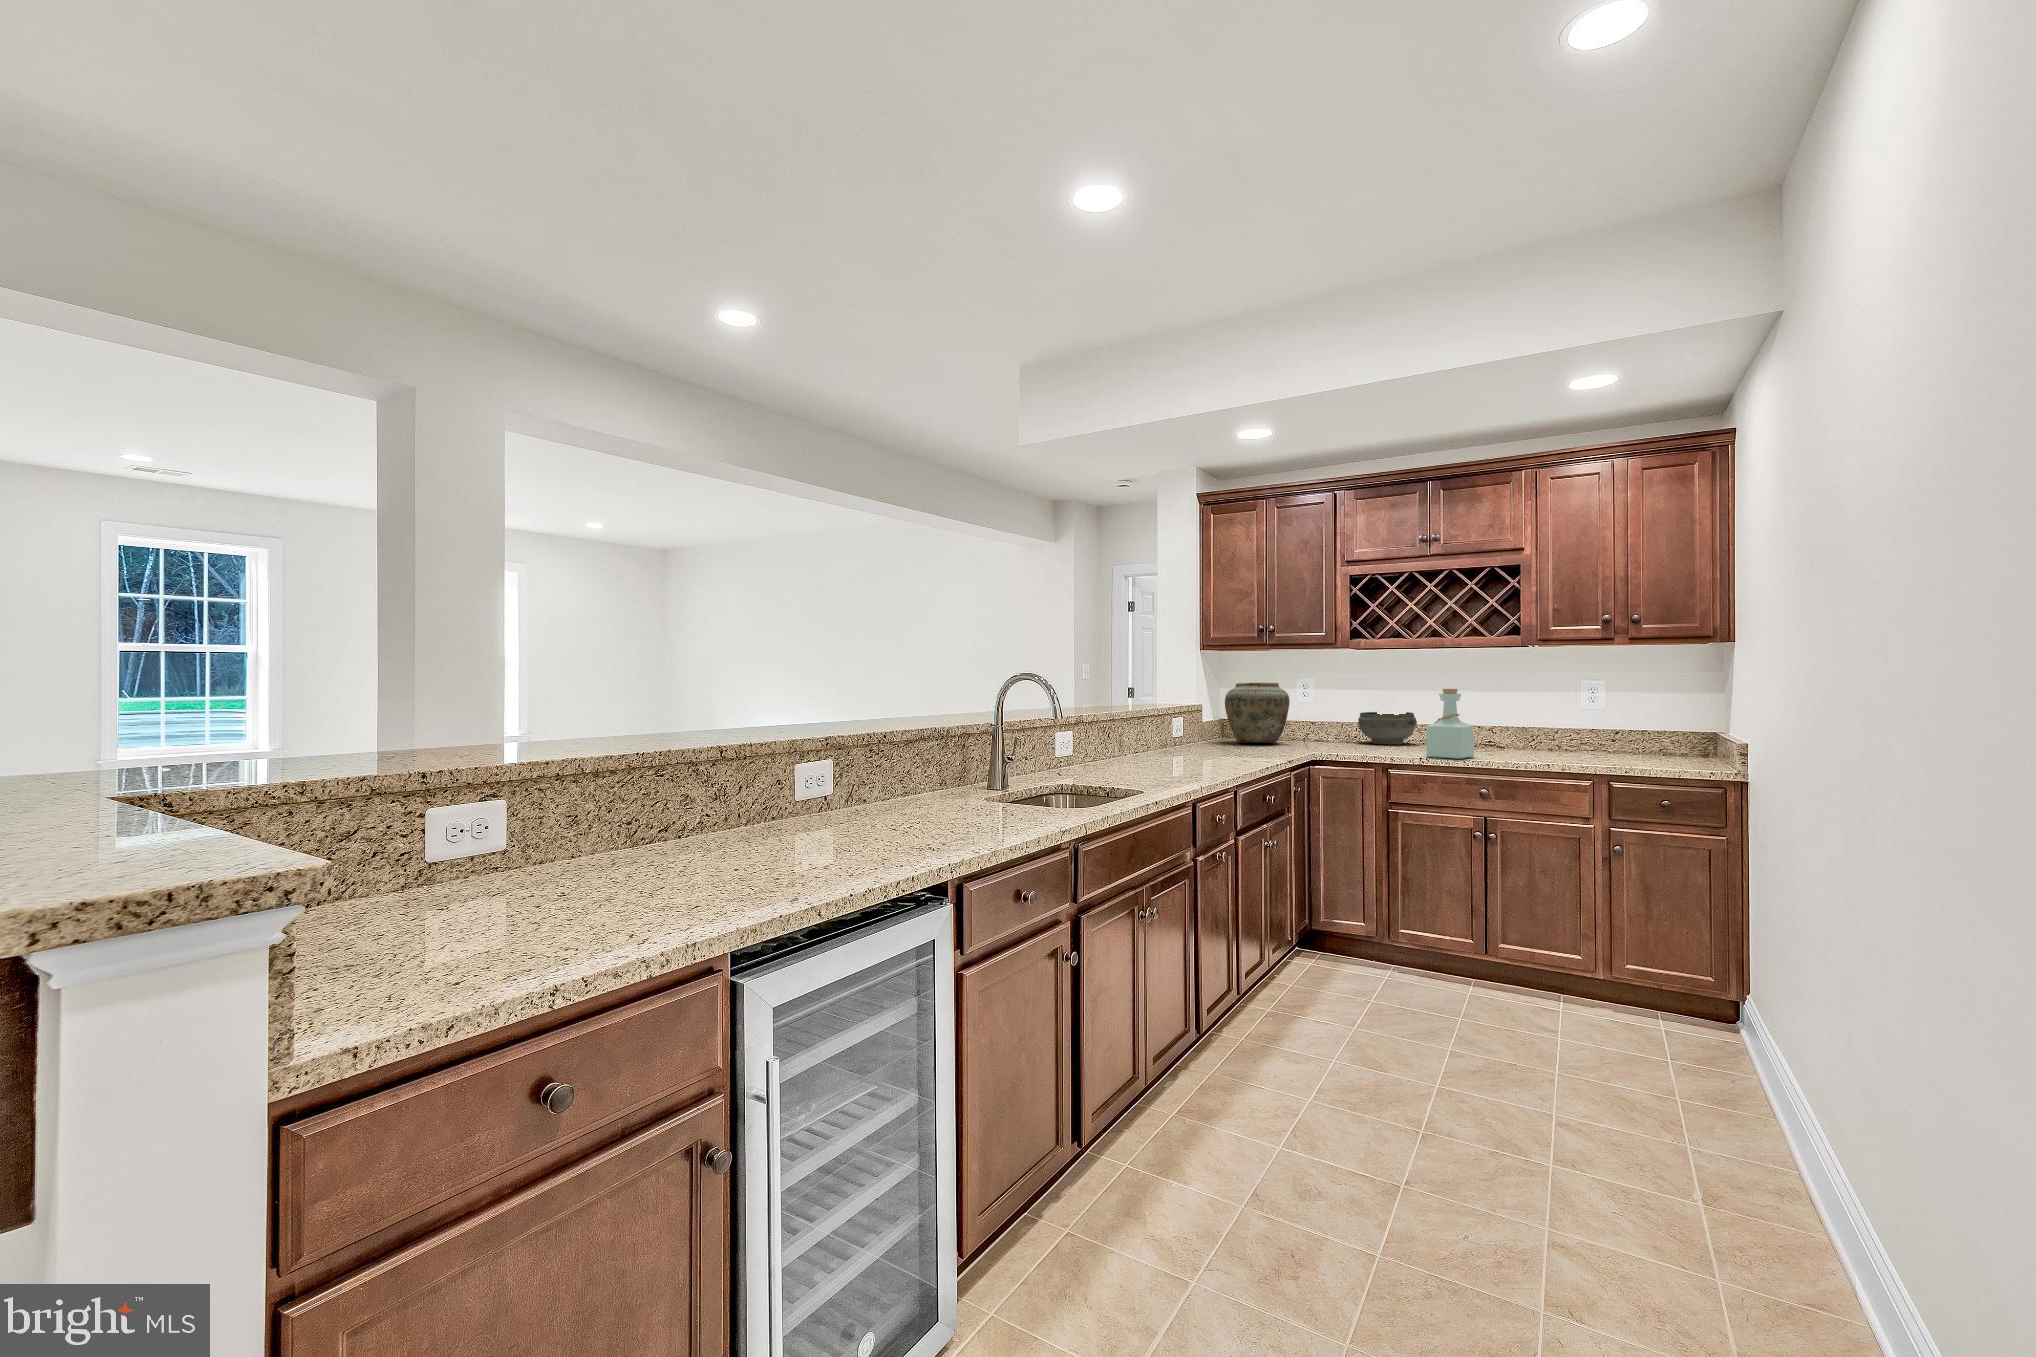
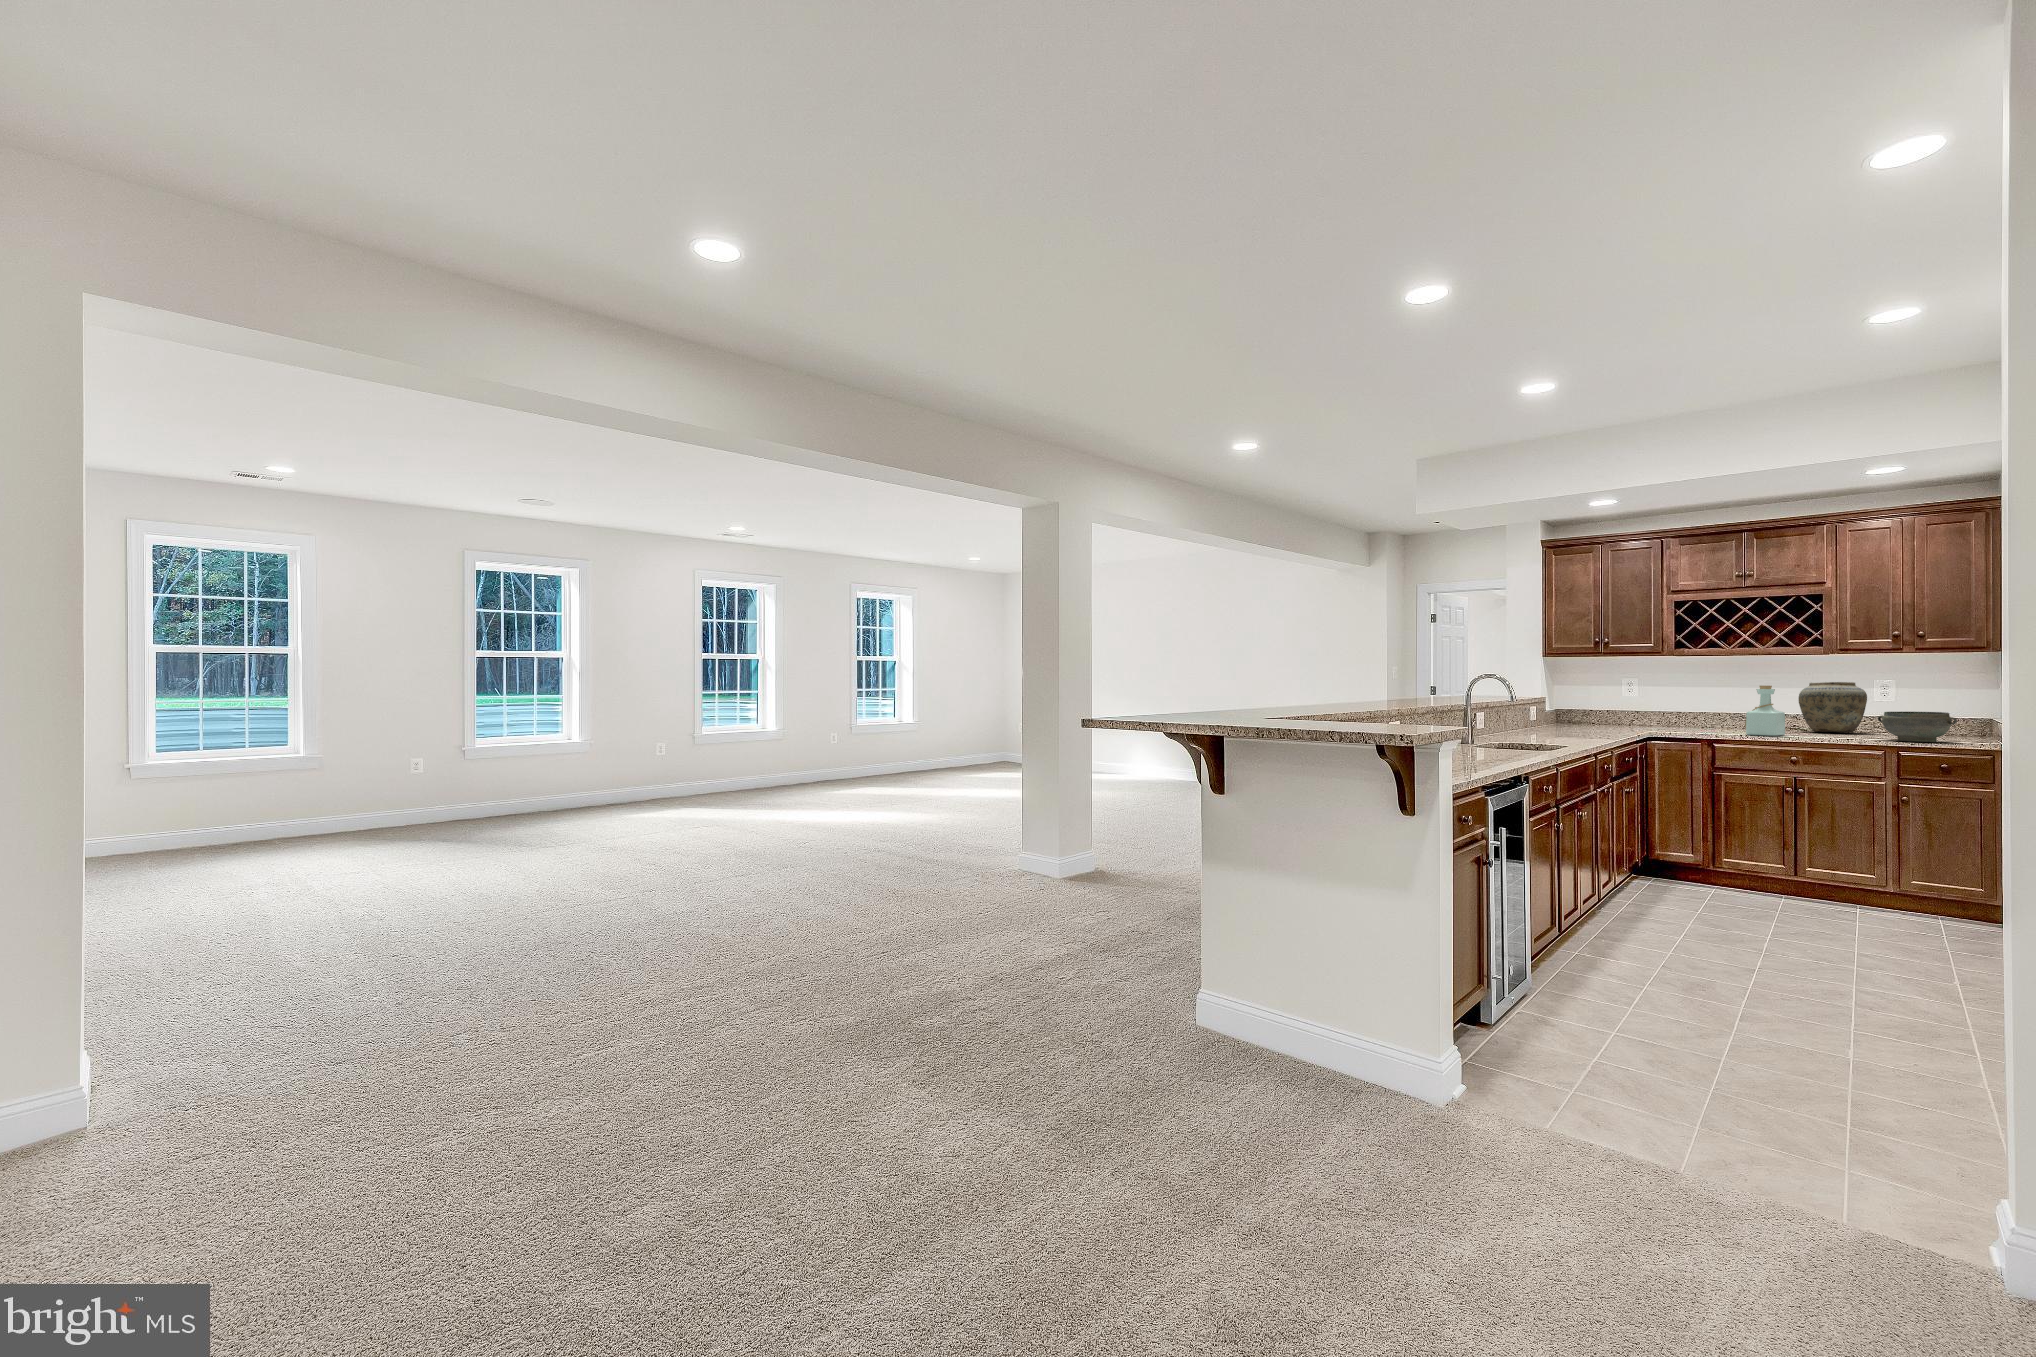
vase: present [1225,683,1290,743] -> present [1799,682,1867,732]
bowl: present [1358,712,1417,744] -> present [1878,712,1957,742]

